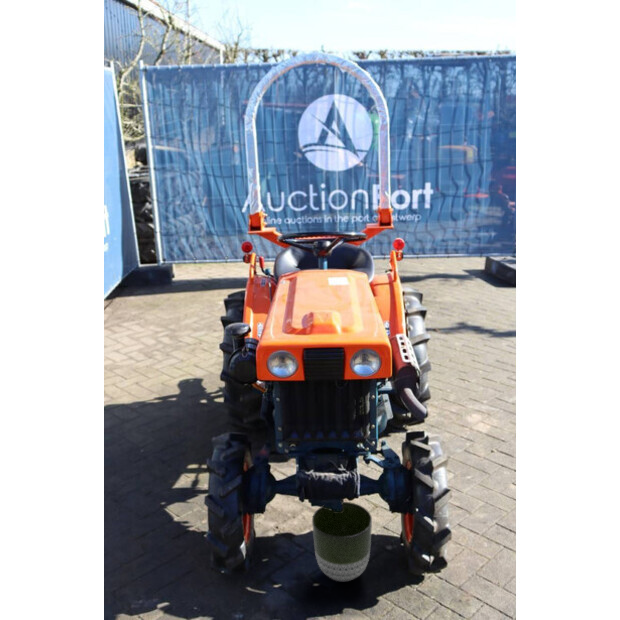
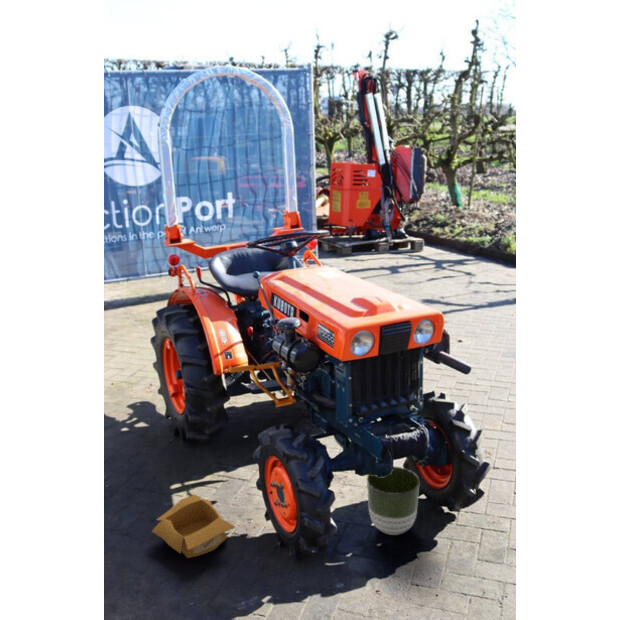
cardboard box: none [128,479,192,537] -> present [152,495,235,558]

